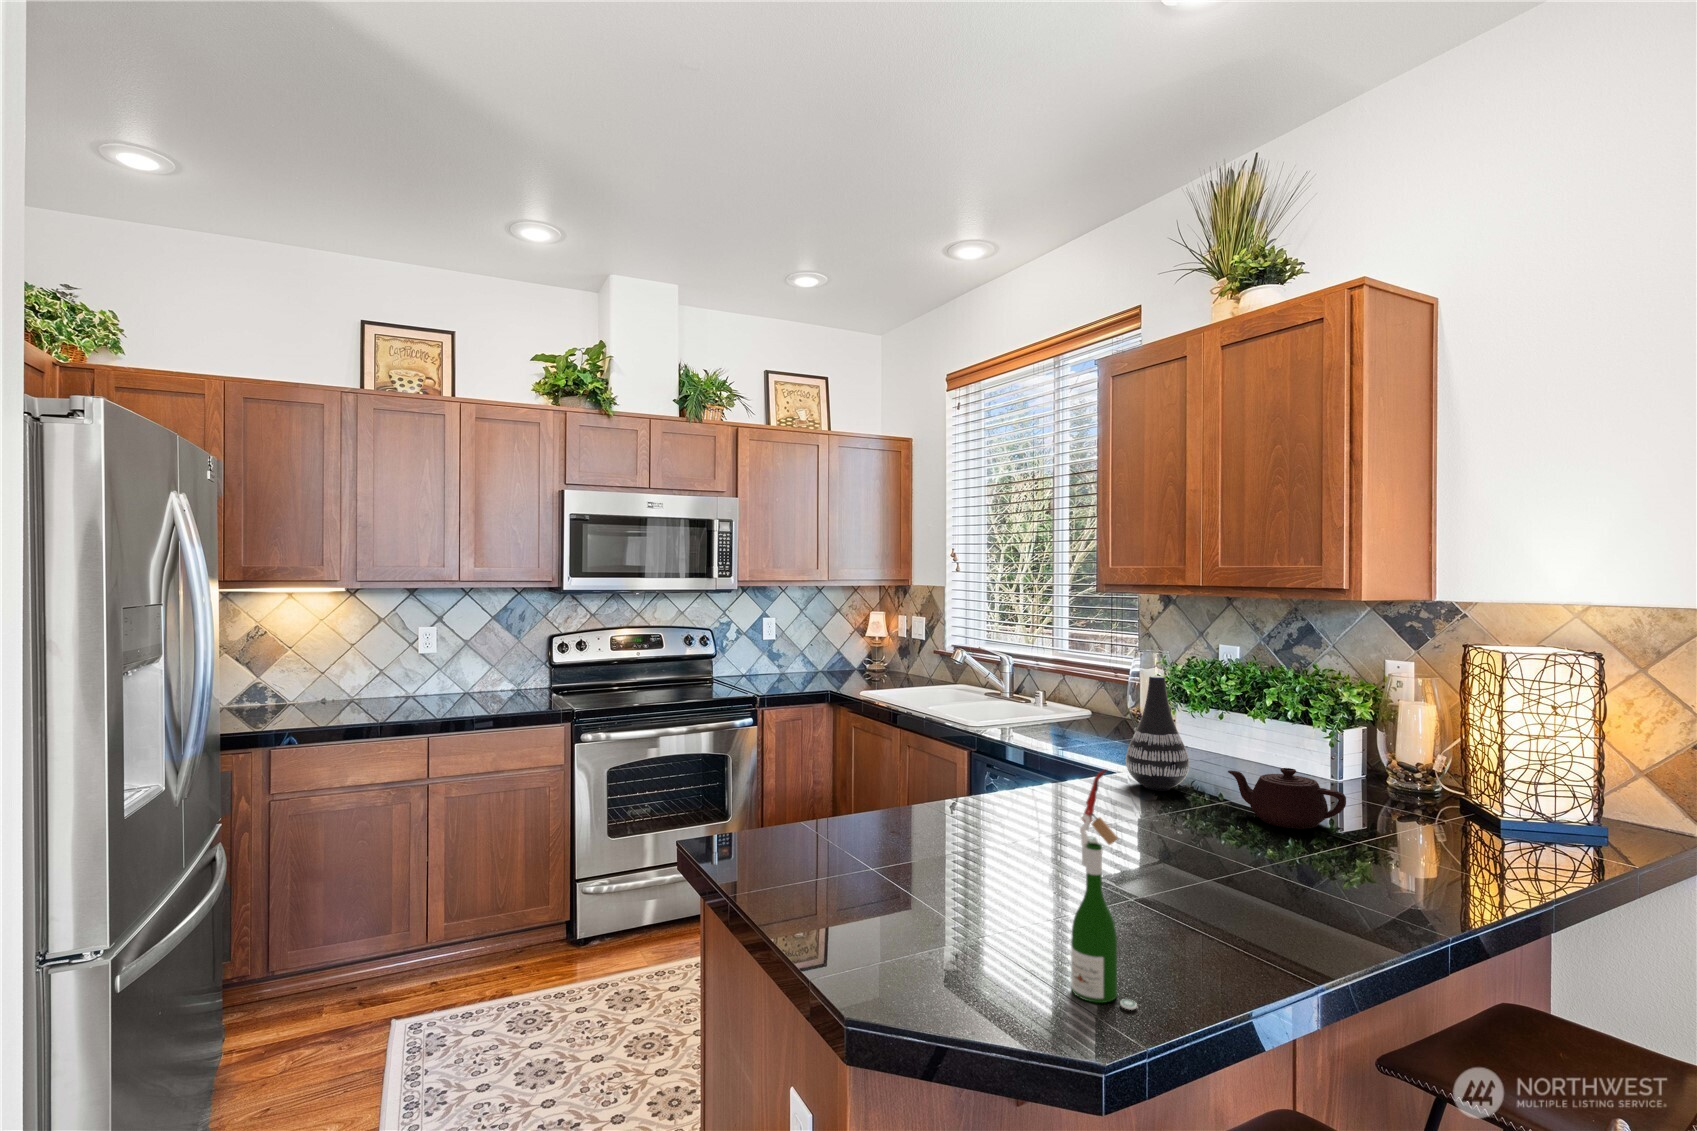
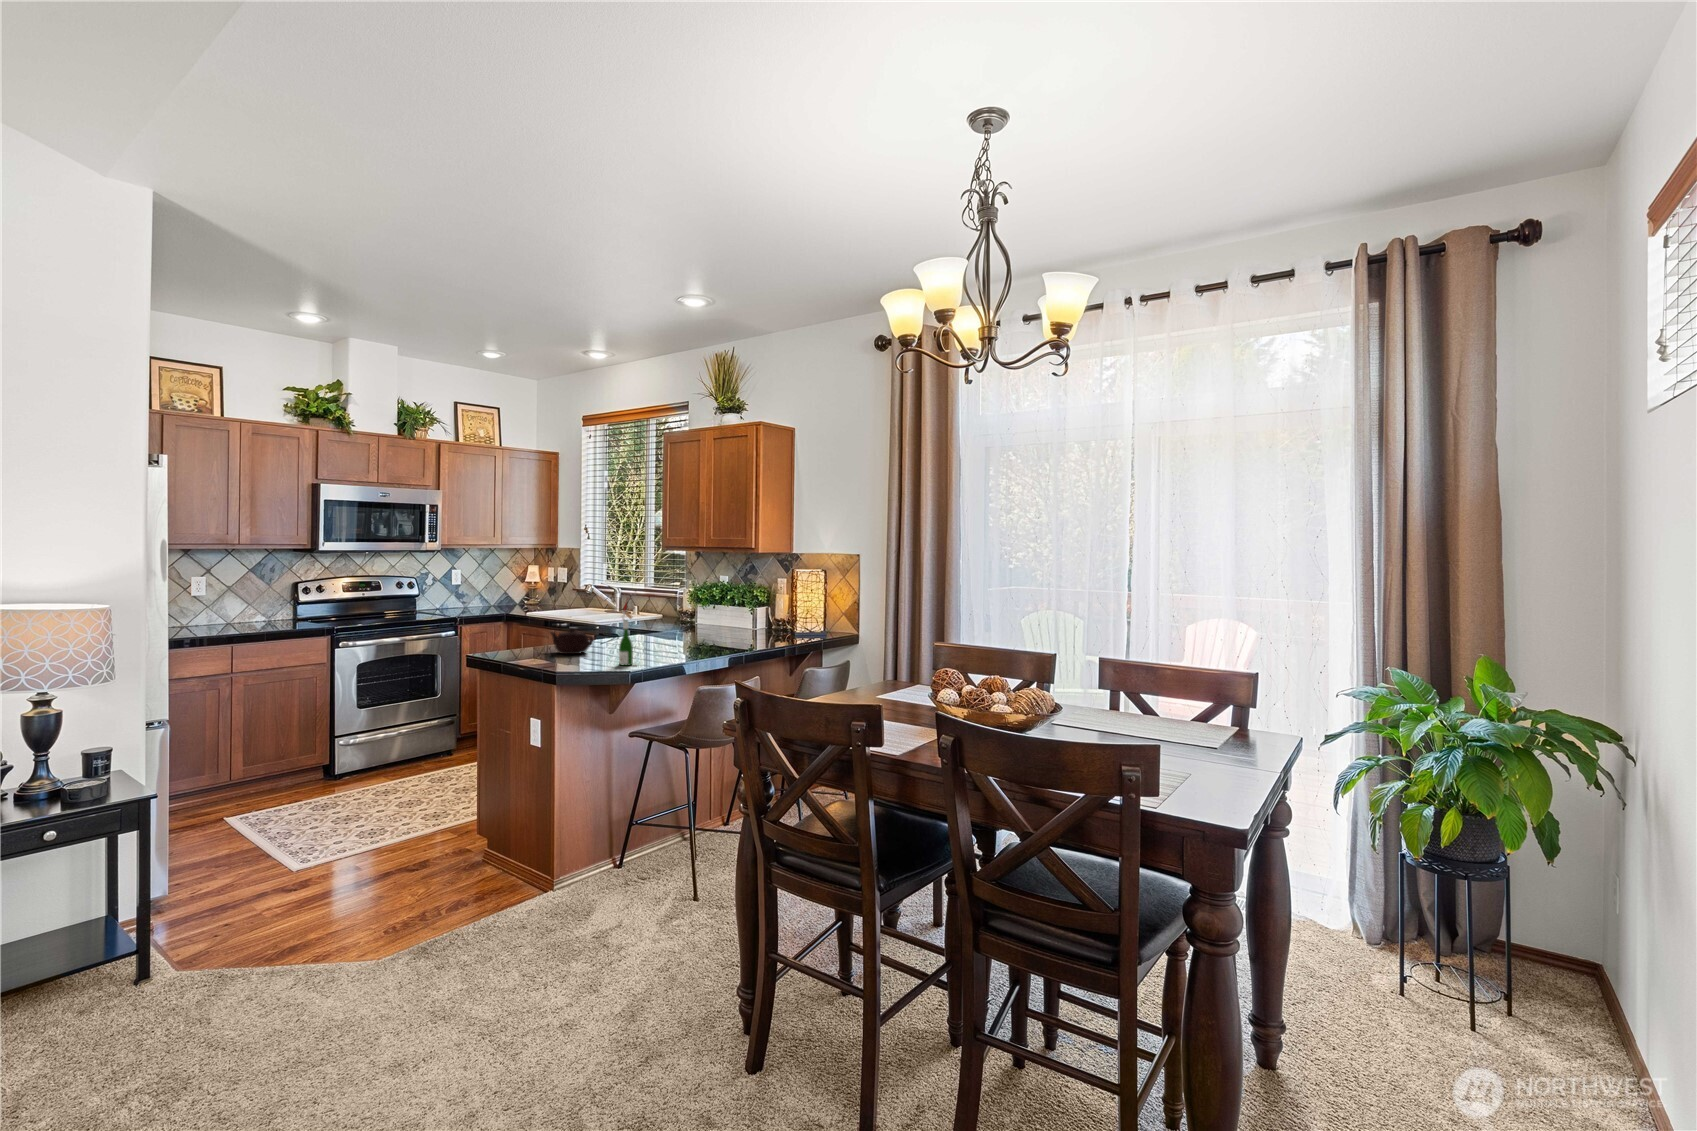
vase: present [1126,676,1189,791] -> none [665,586,692,637]
teapot: present [1228,768,1346,829] -> present [551,628,594,654]

